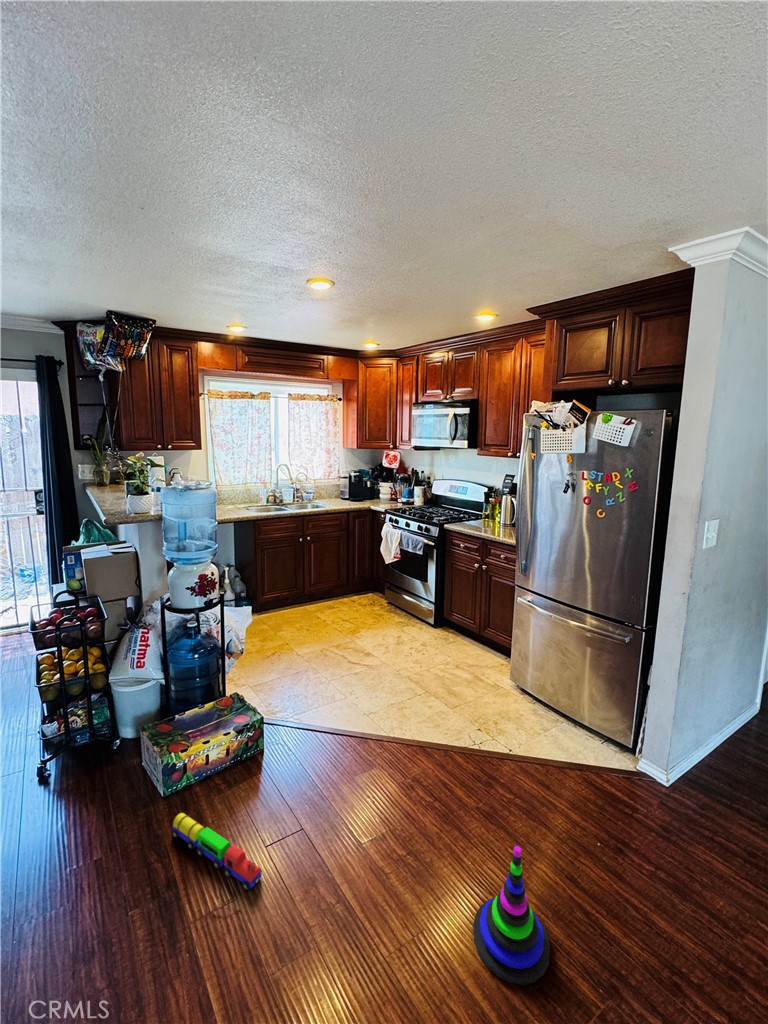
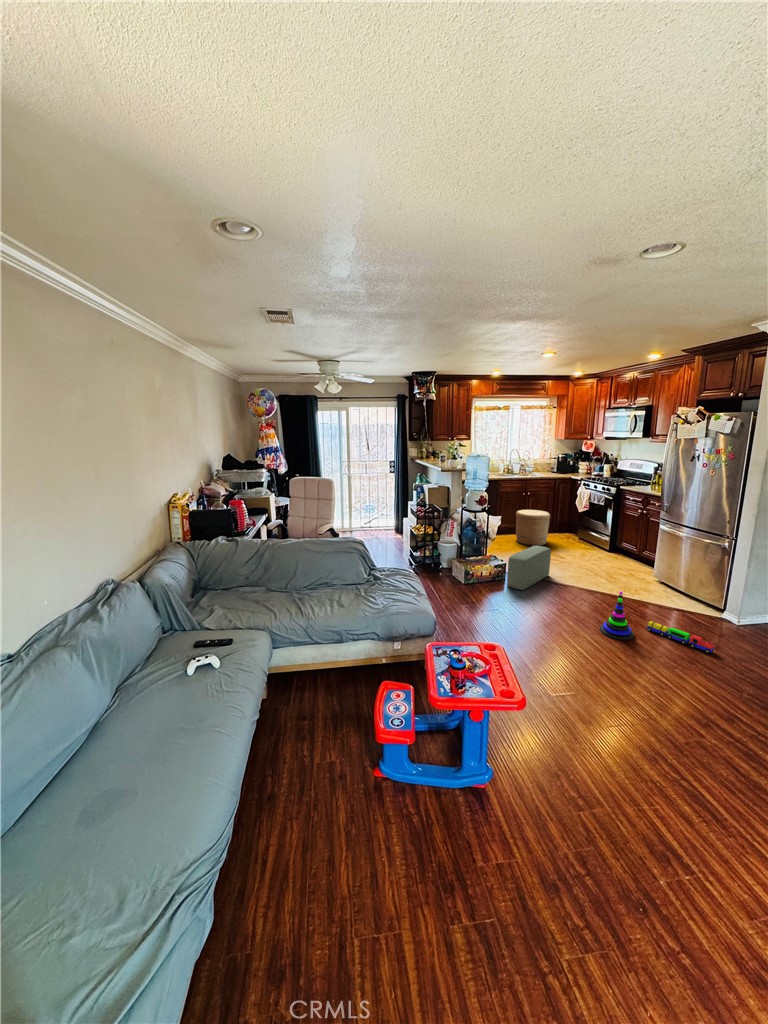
woven basket: none [290,564,344,629] -> present [516,510,550,546]
pouf: none [259,663,348,797] -> present [507,546,551,590]
toy train: present [172,813,262,890] -> present [647,621,715,653]

